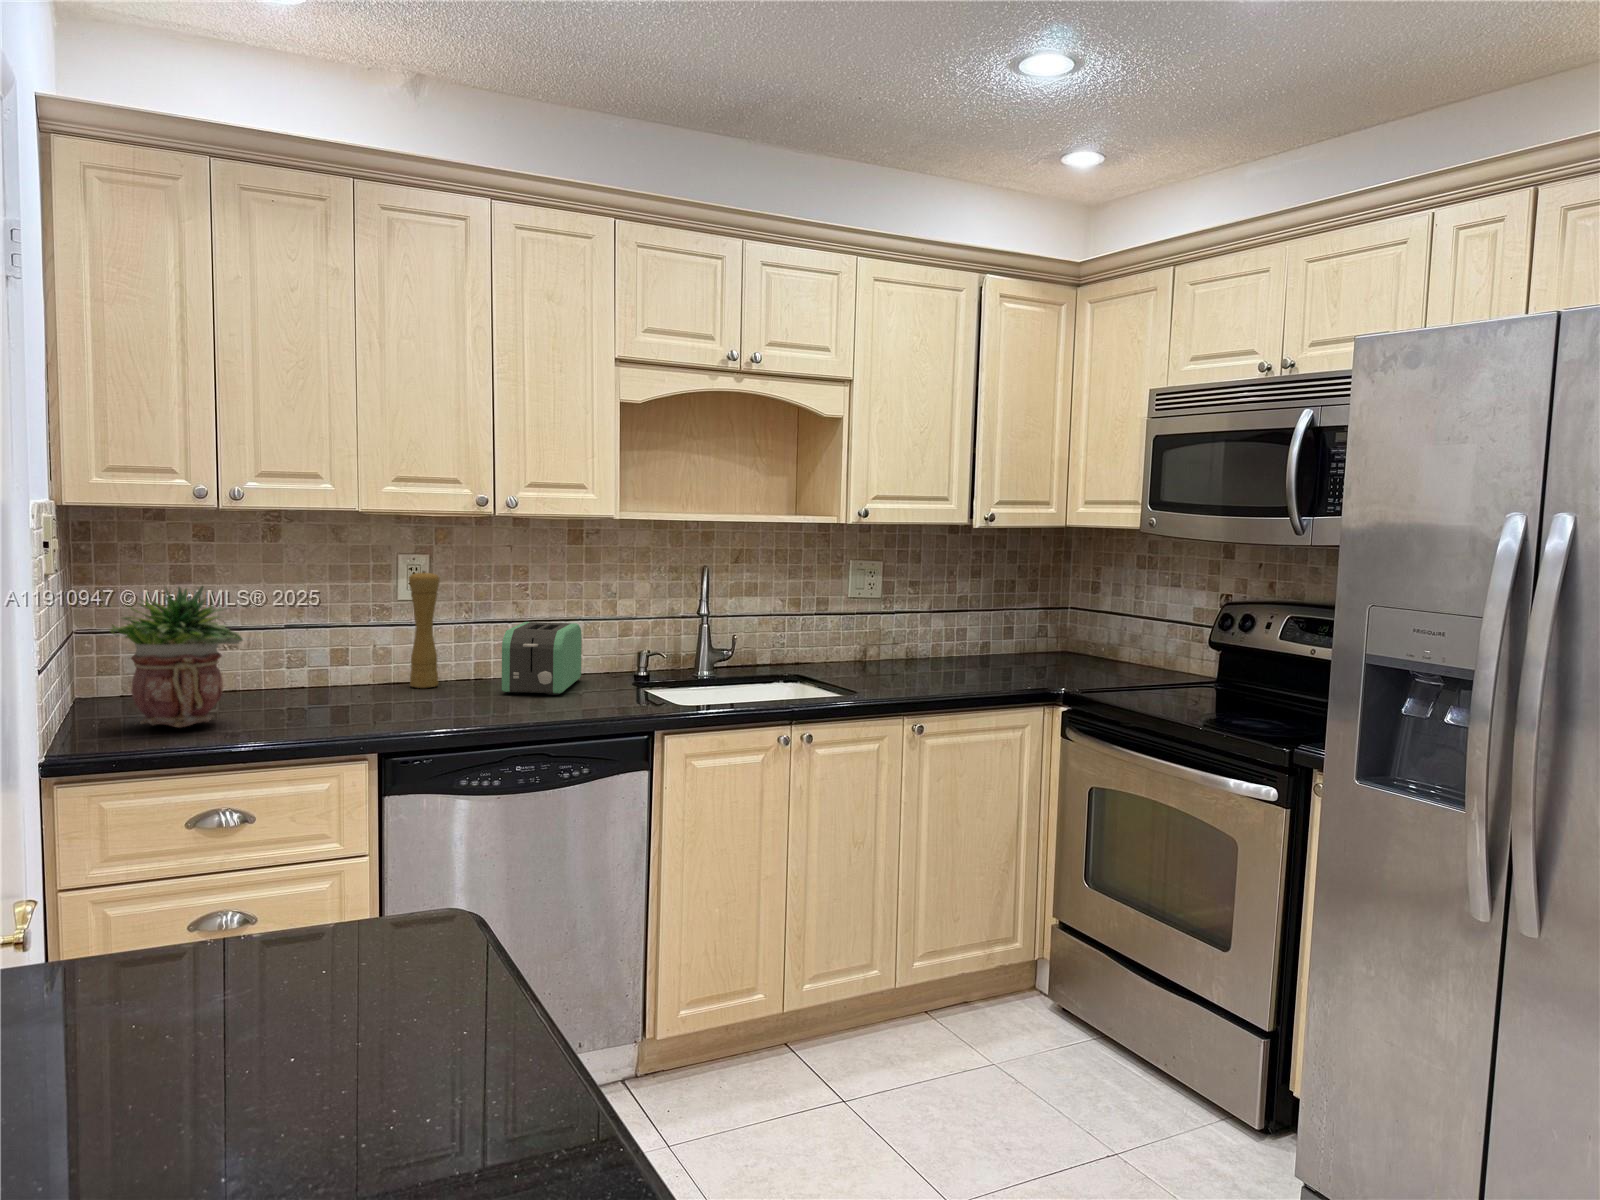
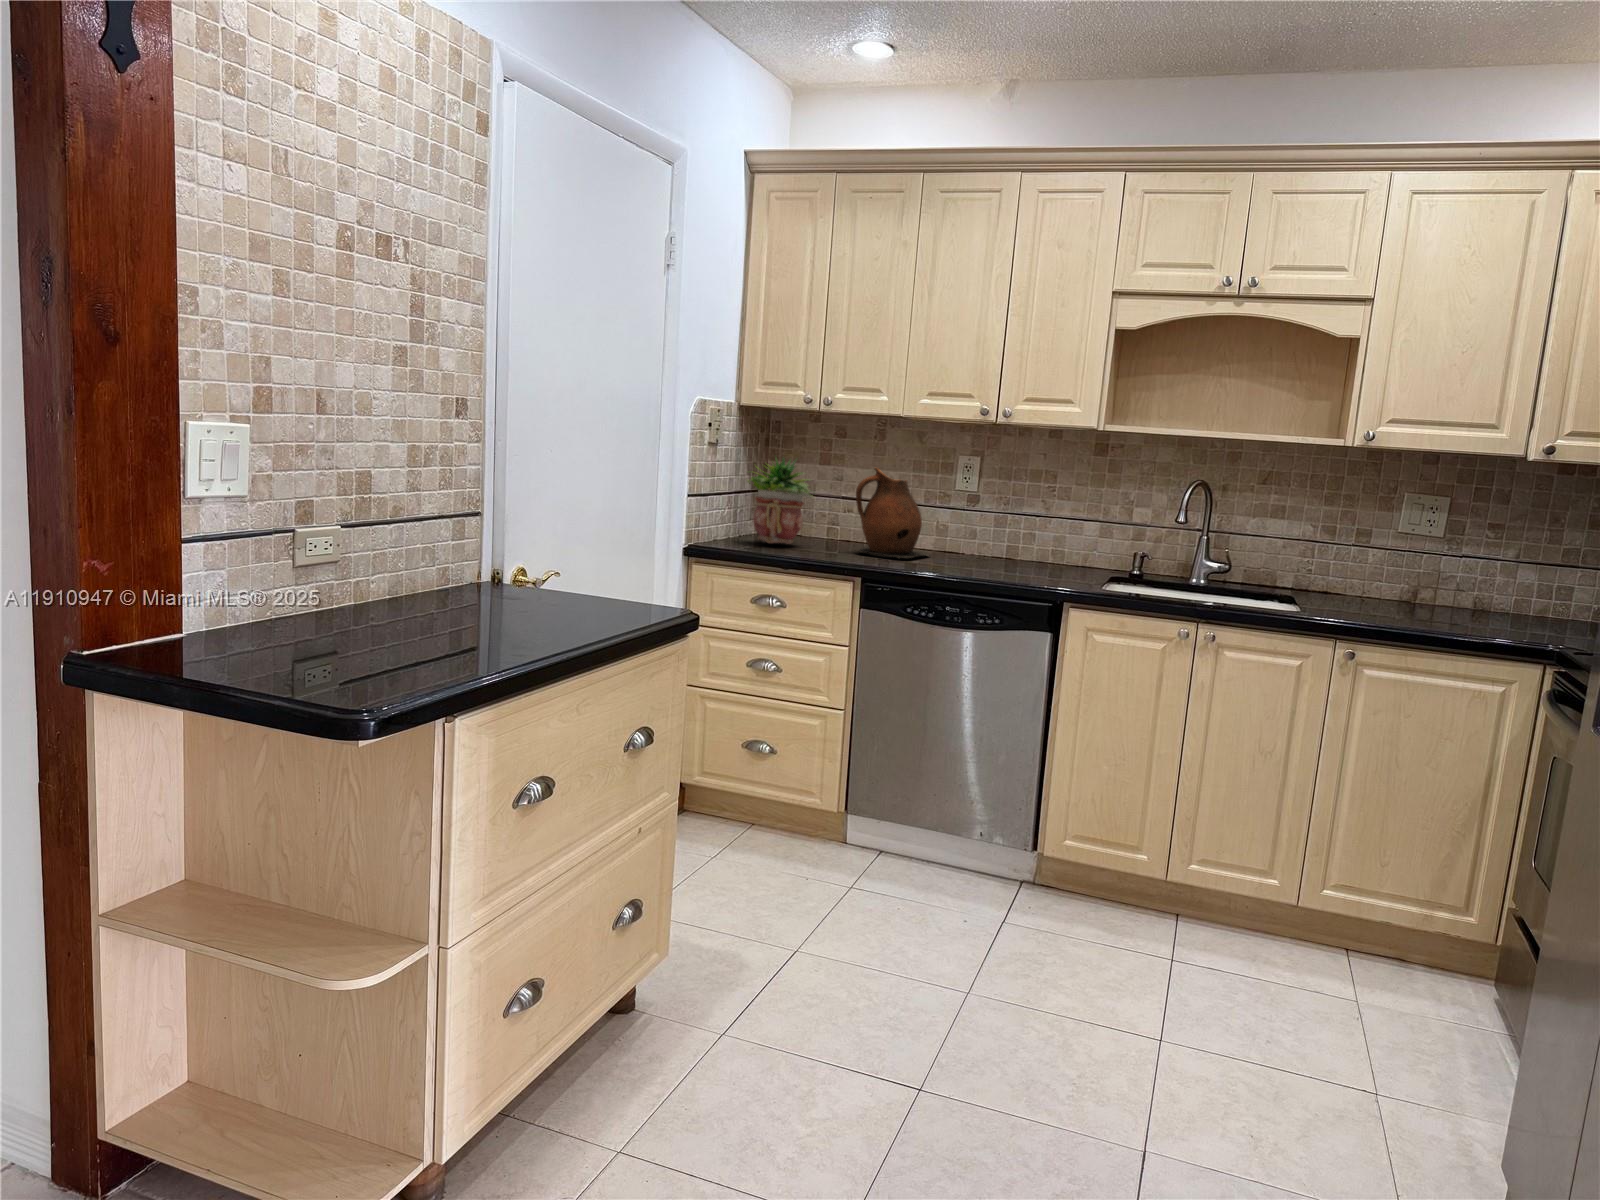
pepper mill: present [409,571,440,688] -> none [953,467,982,556]
ceramic pitcher: none [307,588,411,714] -> present [856,468,930,558]
toaster: present [502,622,582,695] -> none [997,516,1088,571]

